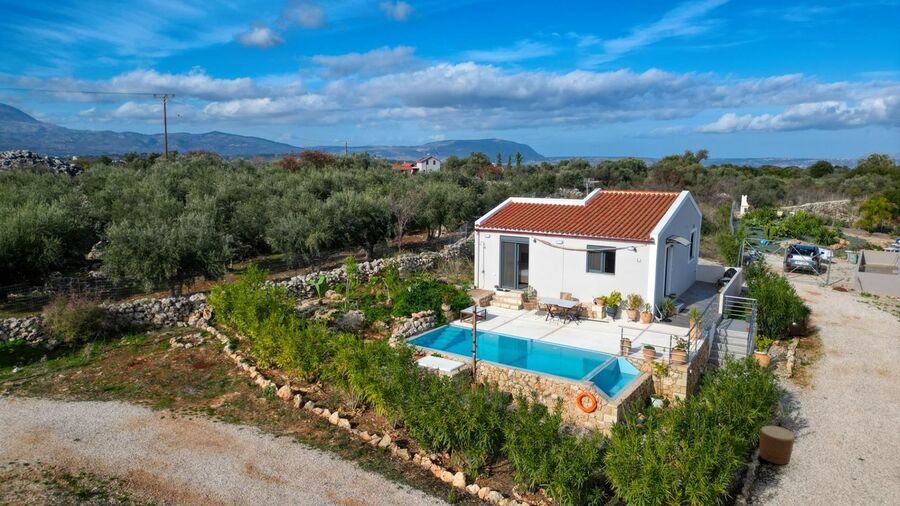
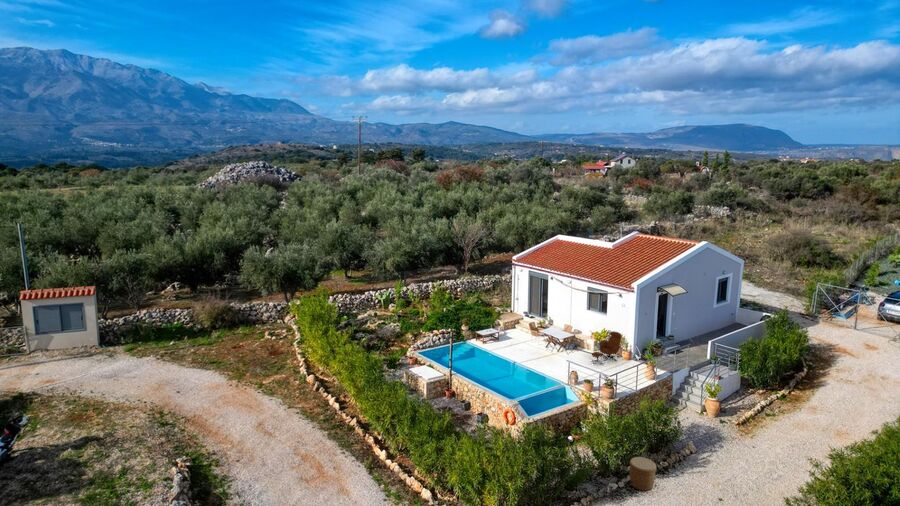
lounge chair: none [613,293,641,332] -> present [592,331,622,362]
potted tree: present [789,306,813,335] -> none [779,359,802,388]

